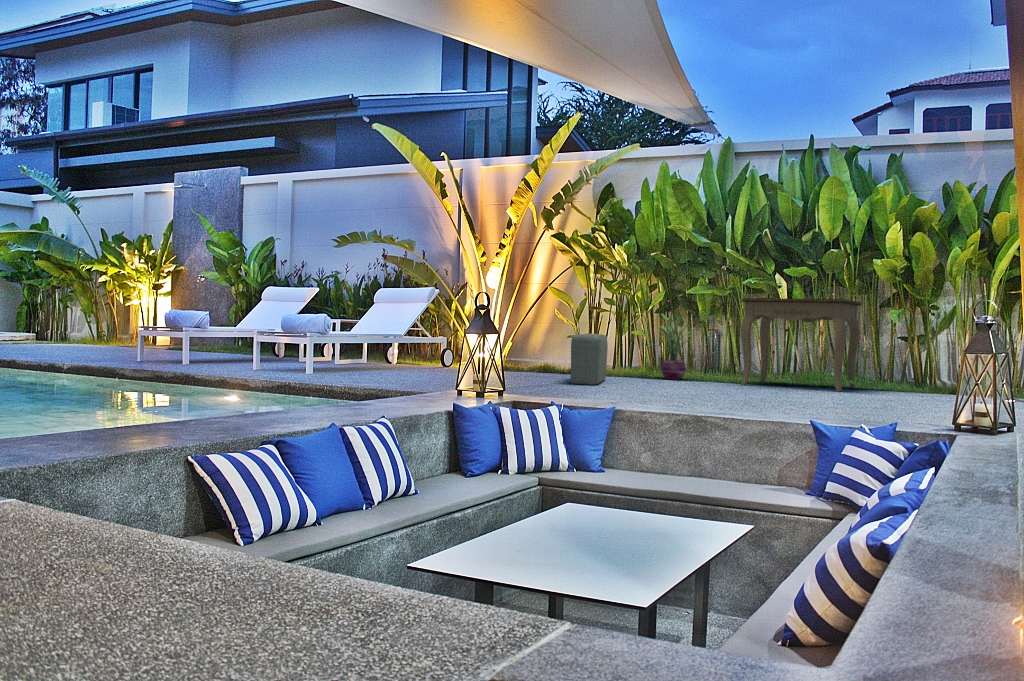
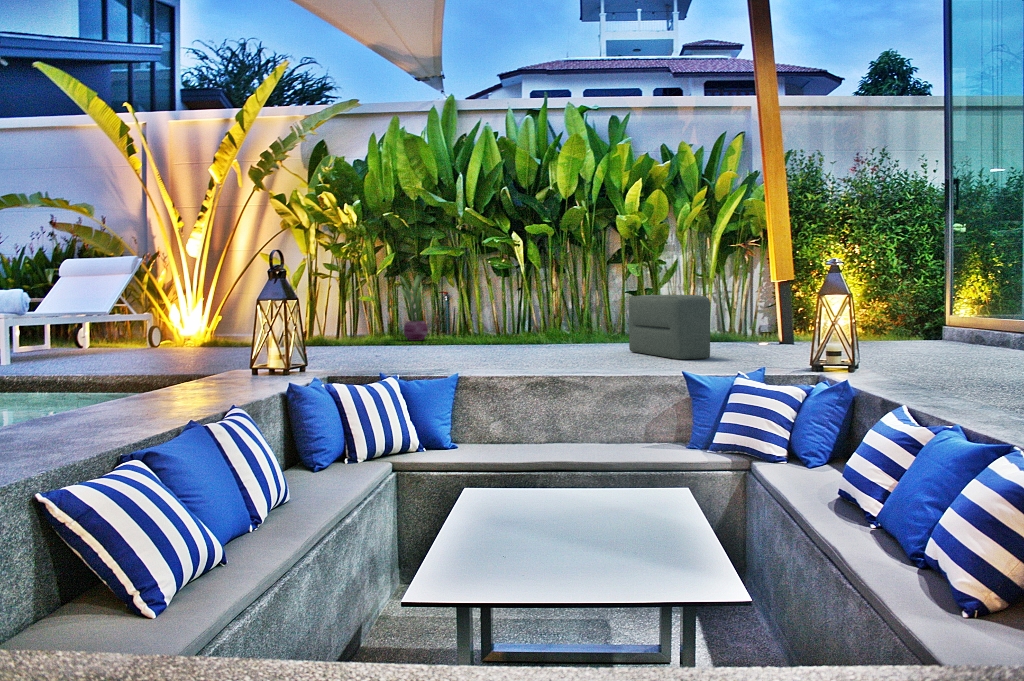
side table: present [741,298,862,392] -> none [484,254,585,341]
pouf: present [571,334,608,385] -> present [629,295,710,359]

